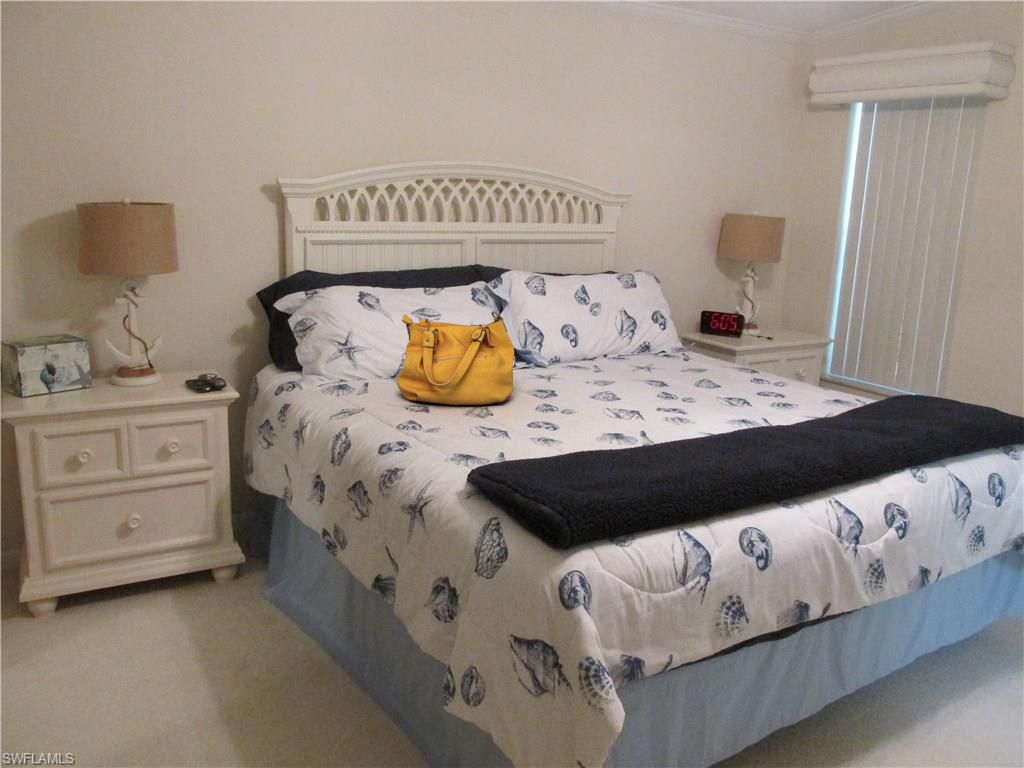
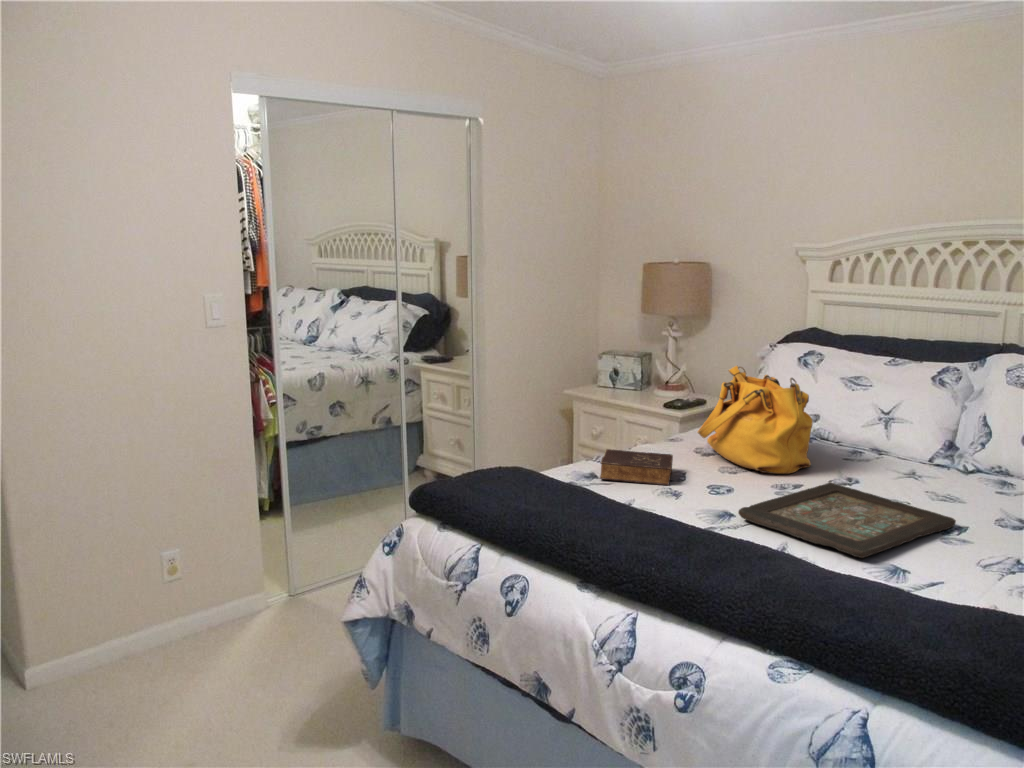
decorative tray: none [561,385,724,428] -> present [738,483,956,558]
book: none [432,409,516,452] -> present [600,449,673,485]

